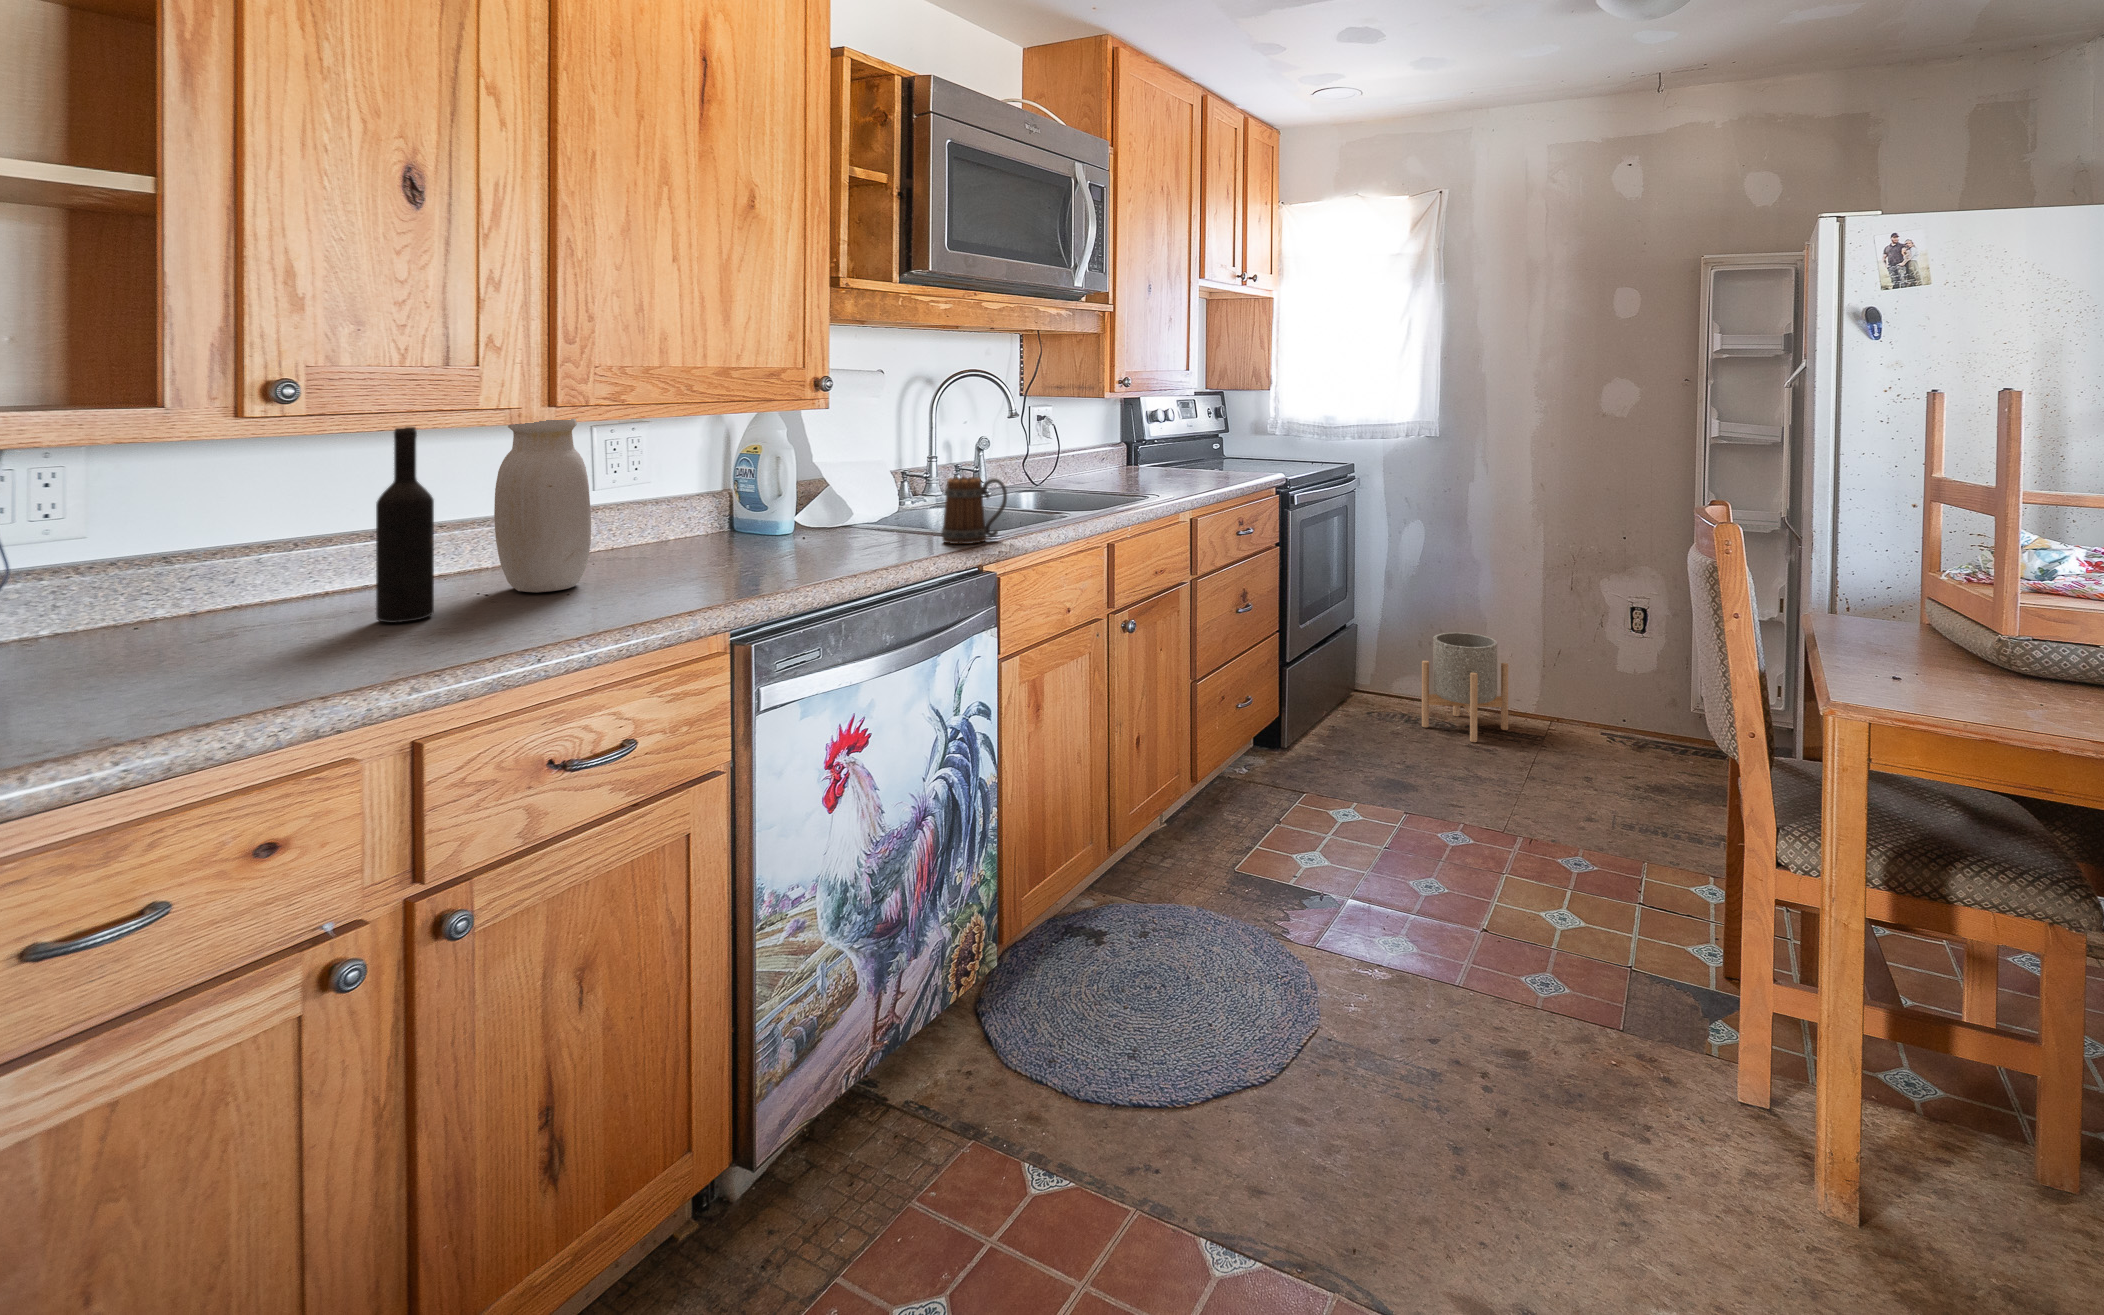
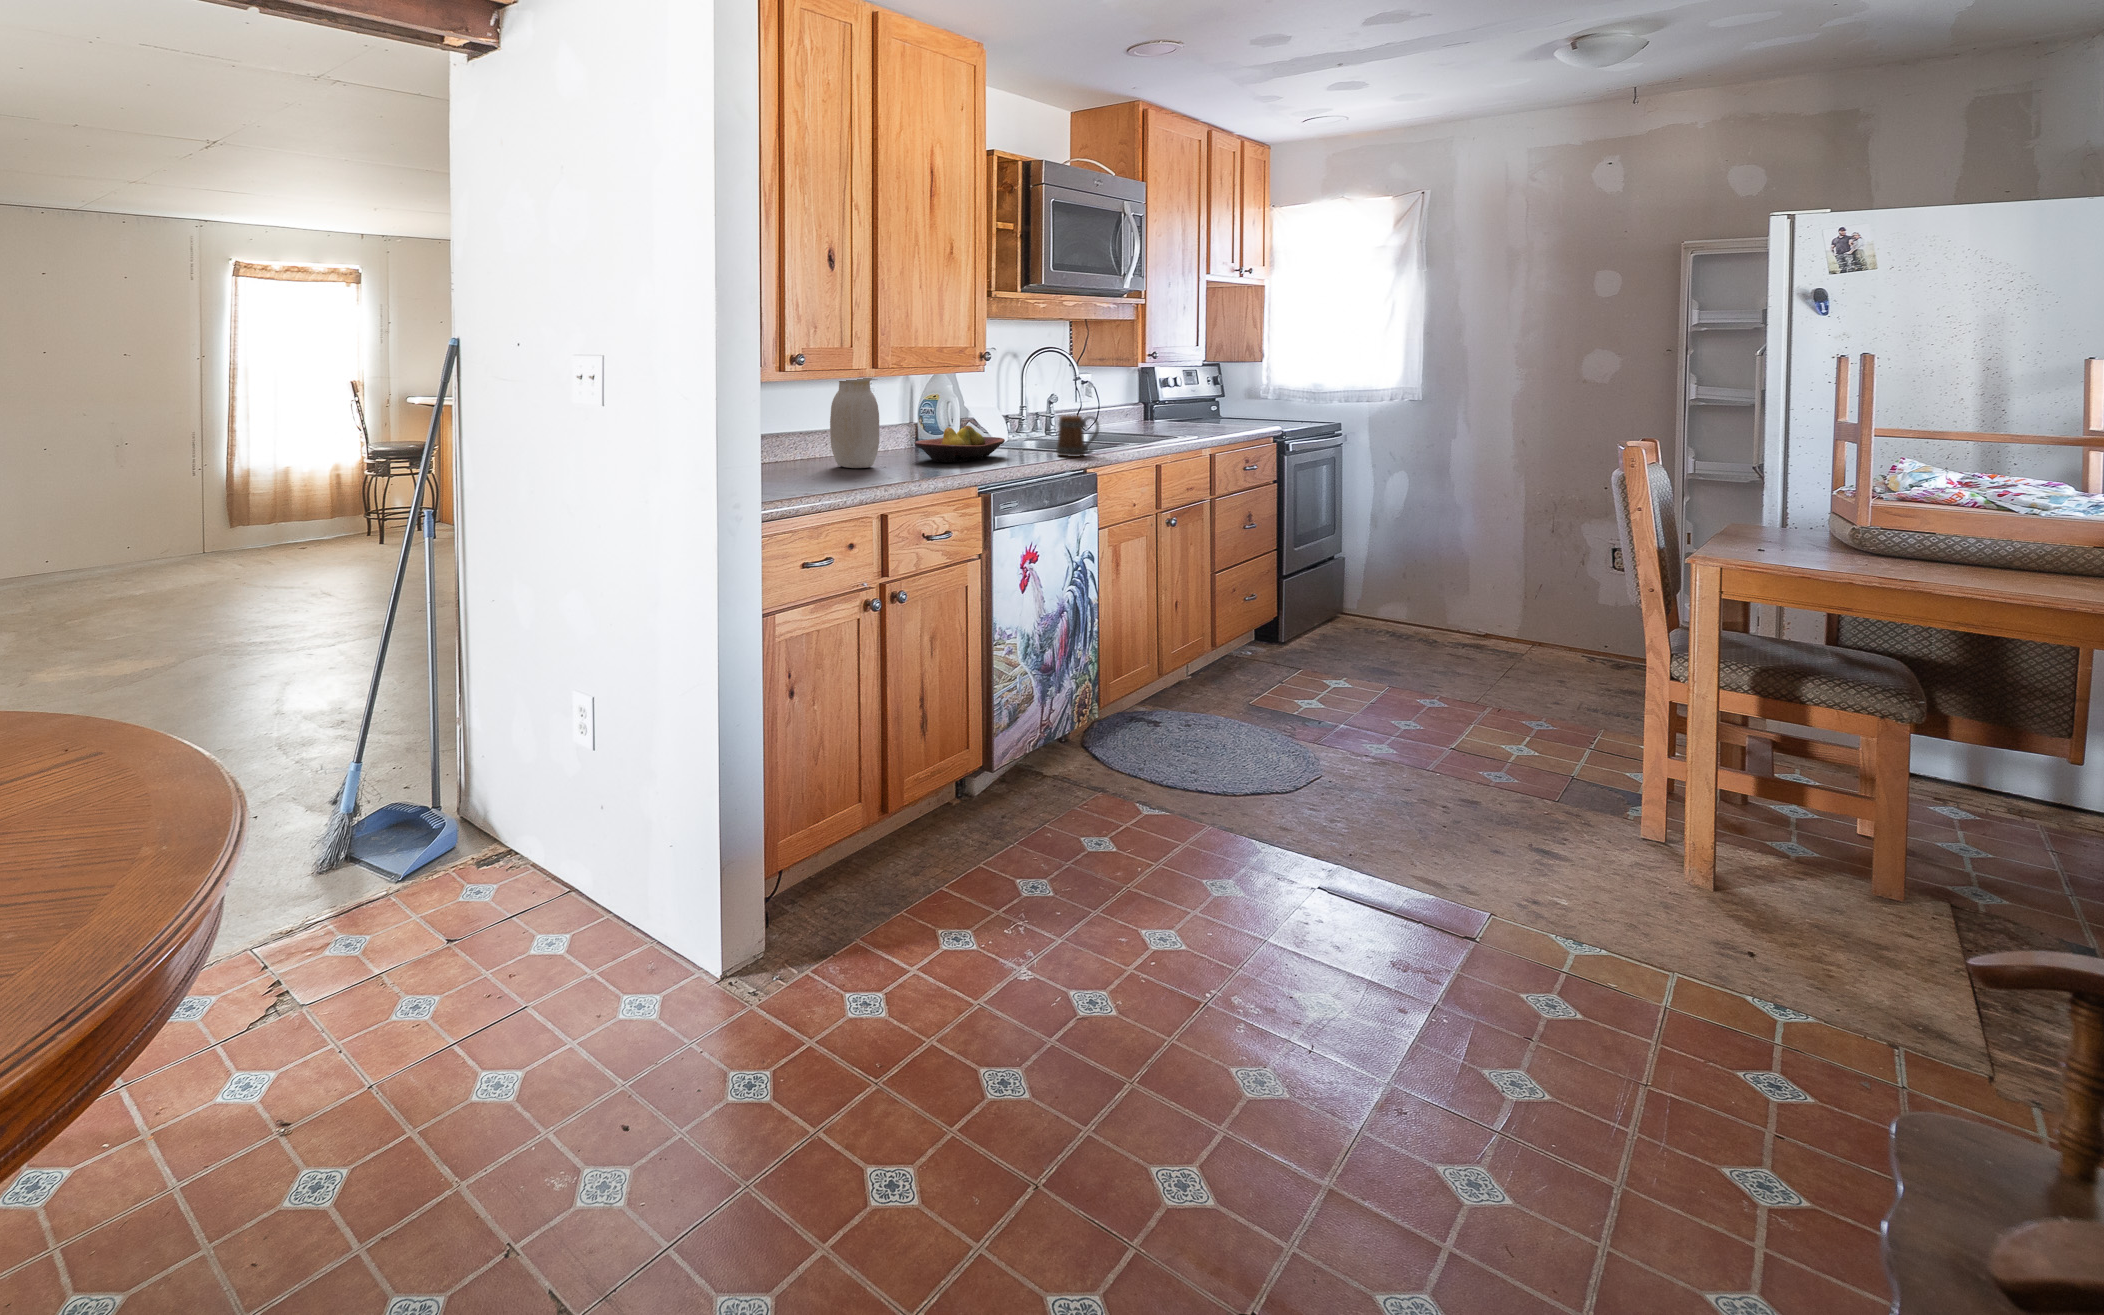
wine bottle: present [376,427,434,623] -> none [798,373,823,476]
fruit bowl: none [681,499,857,568] -> present [914,426,1005,462]
planter: present [1422,633,1508,742] -> none [1405,564,1487,651]

